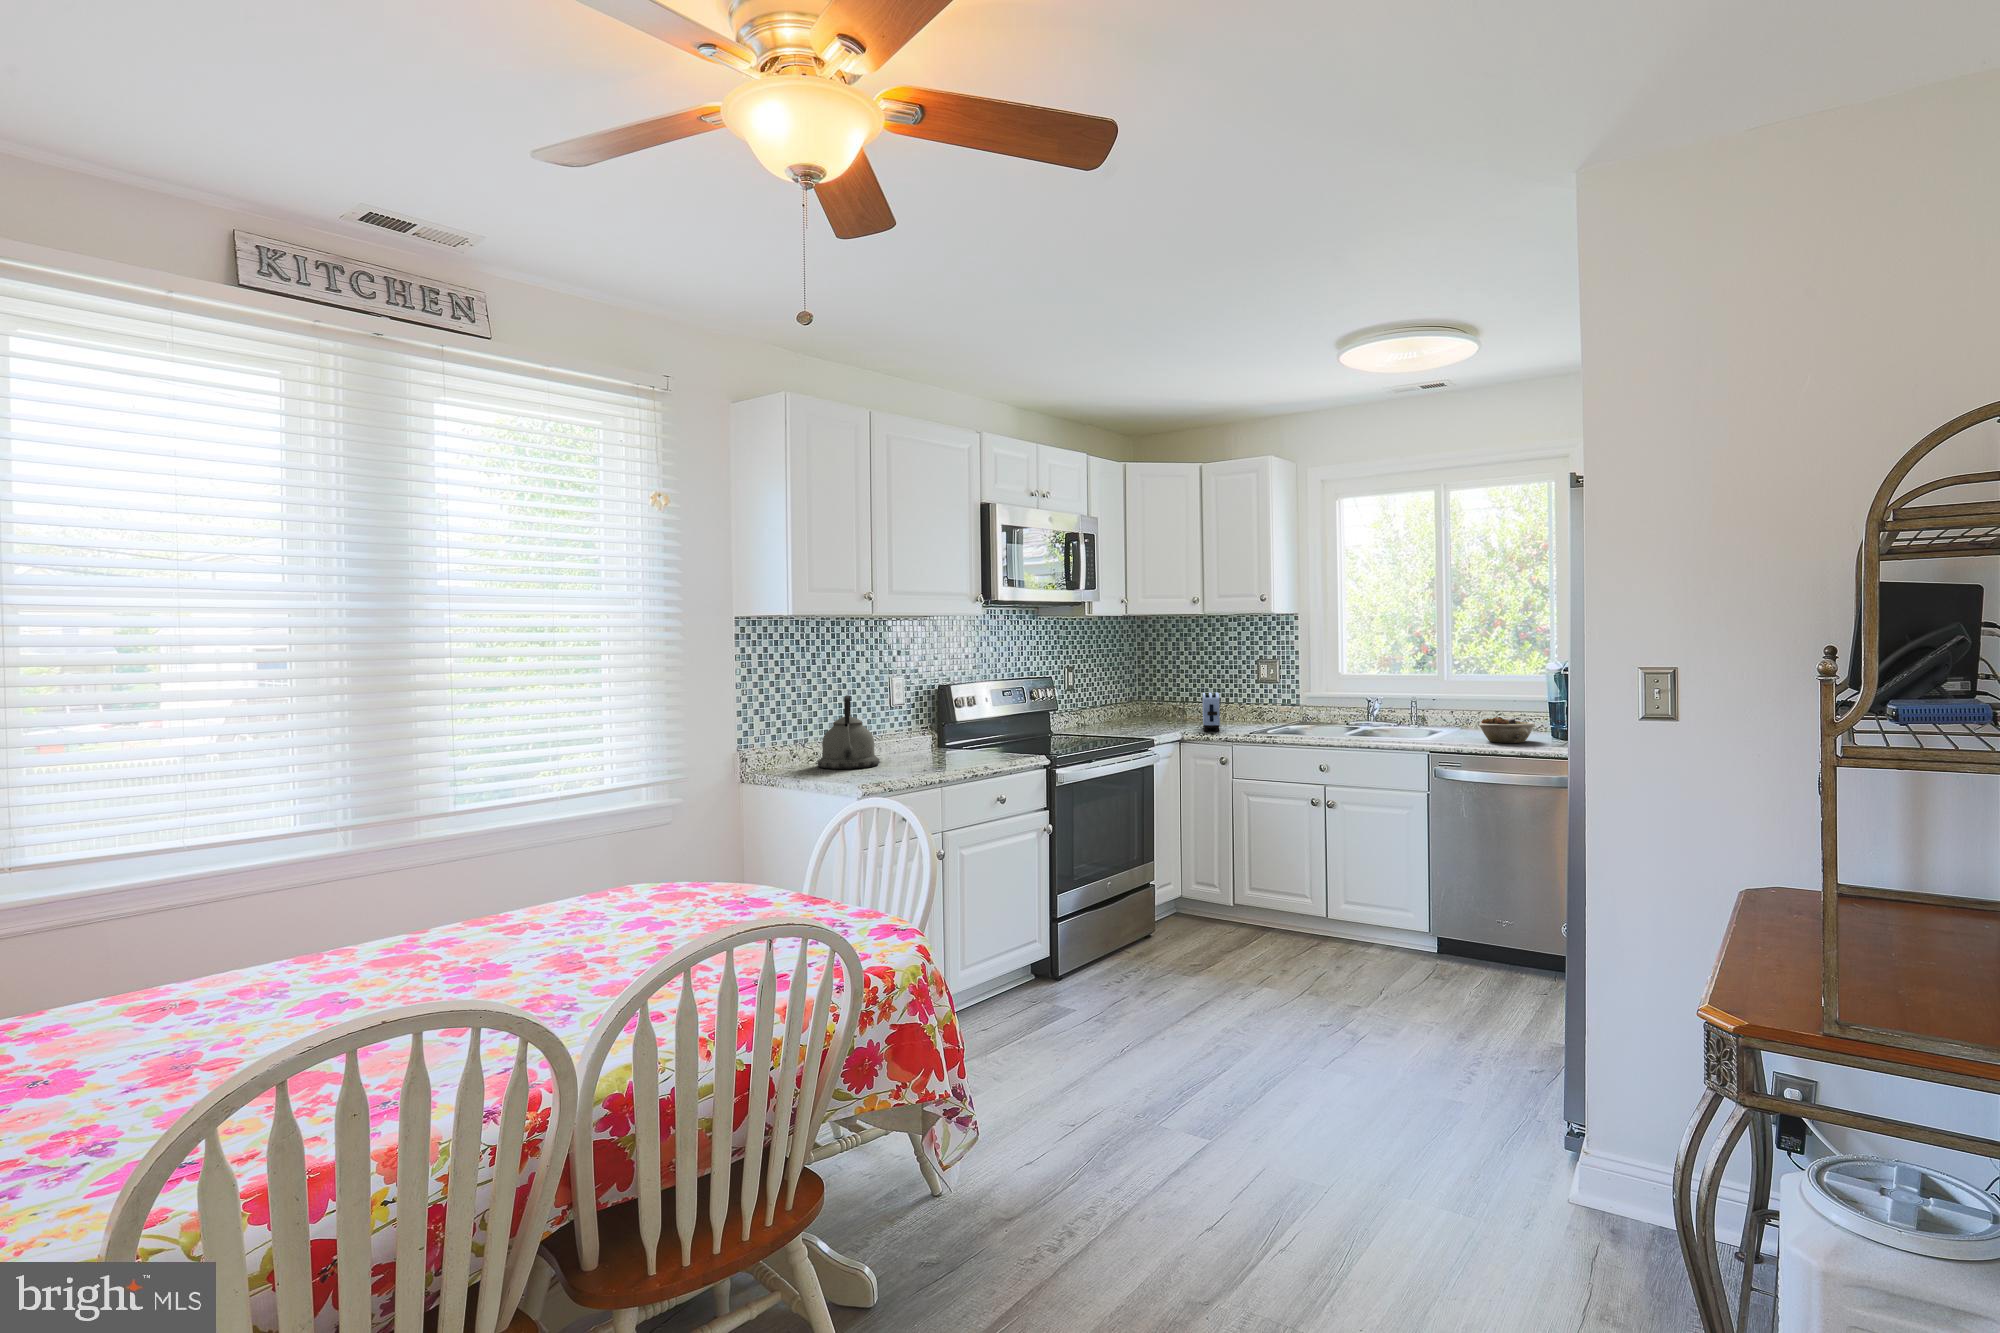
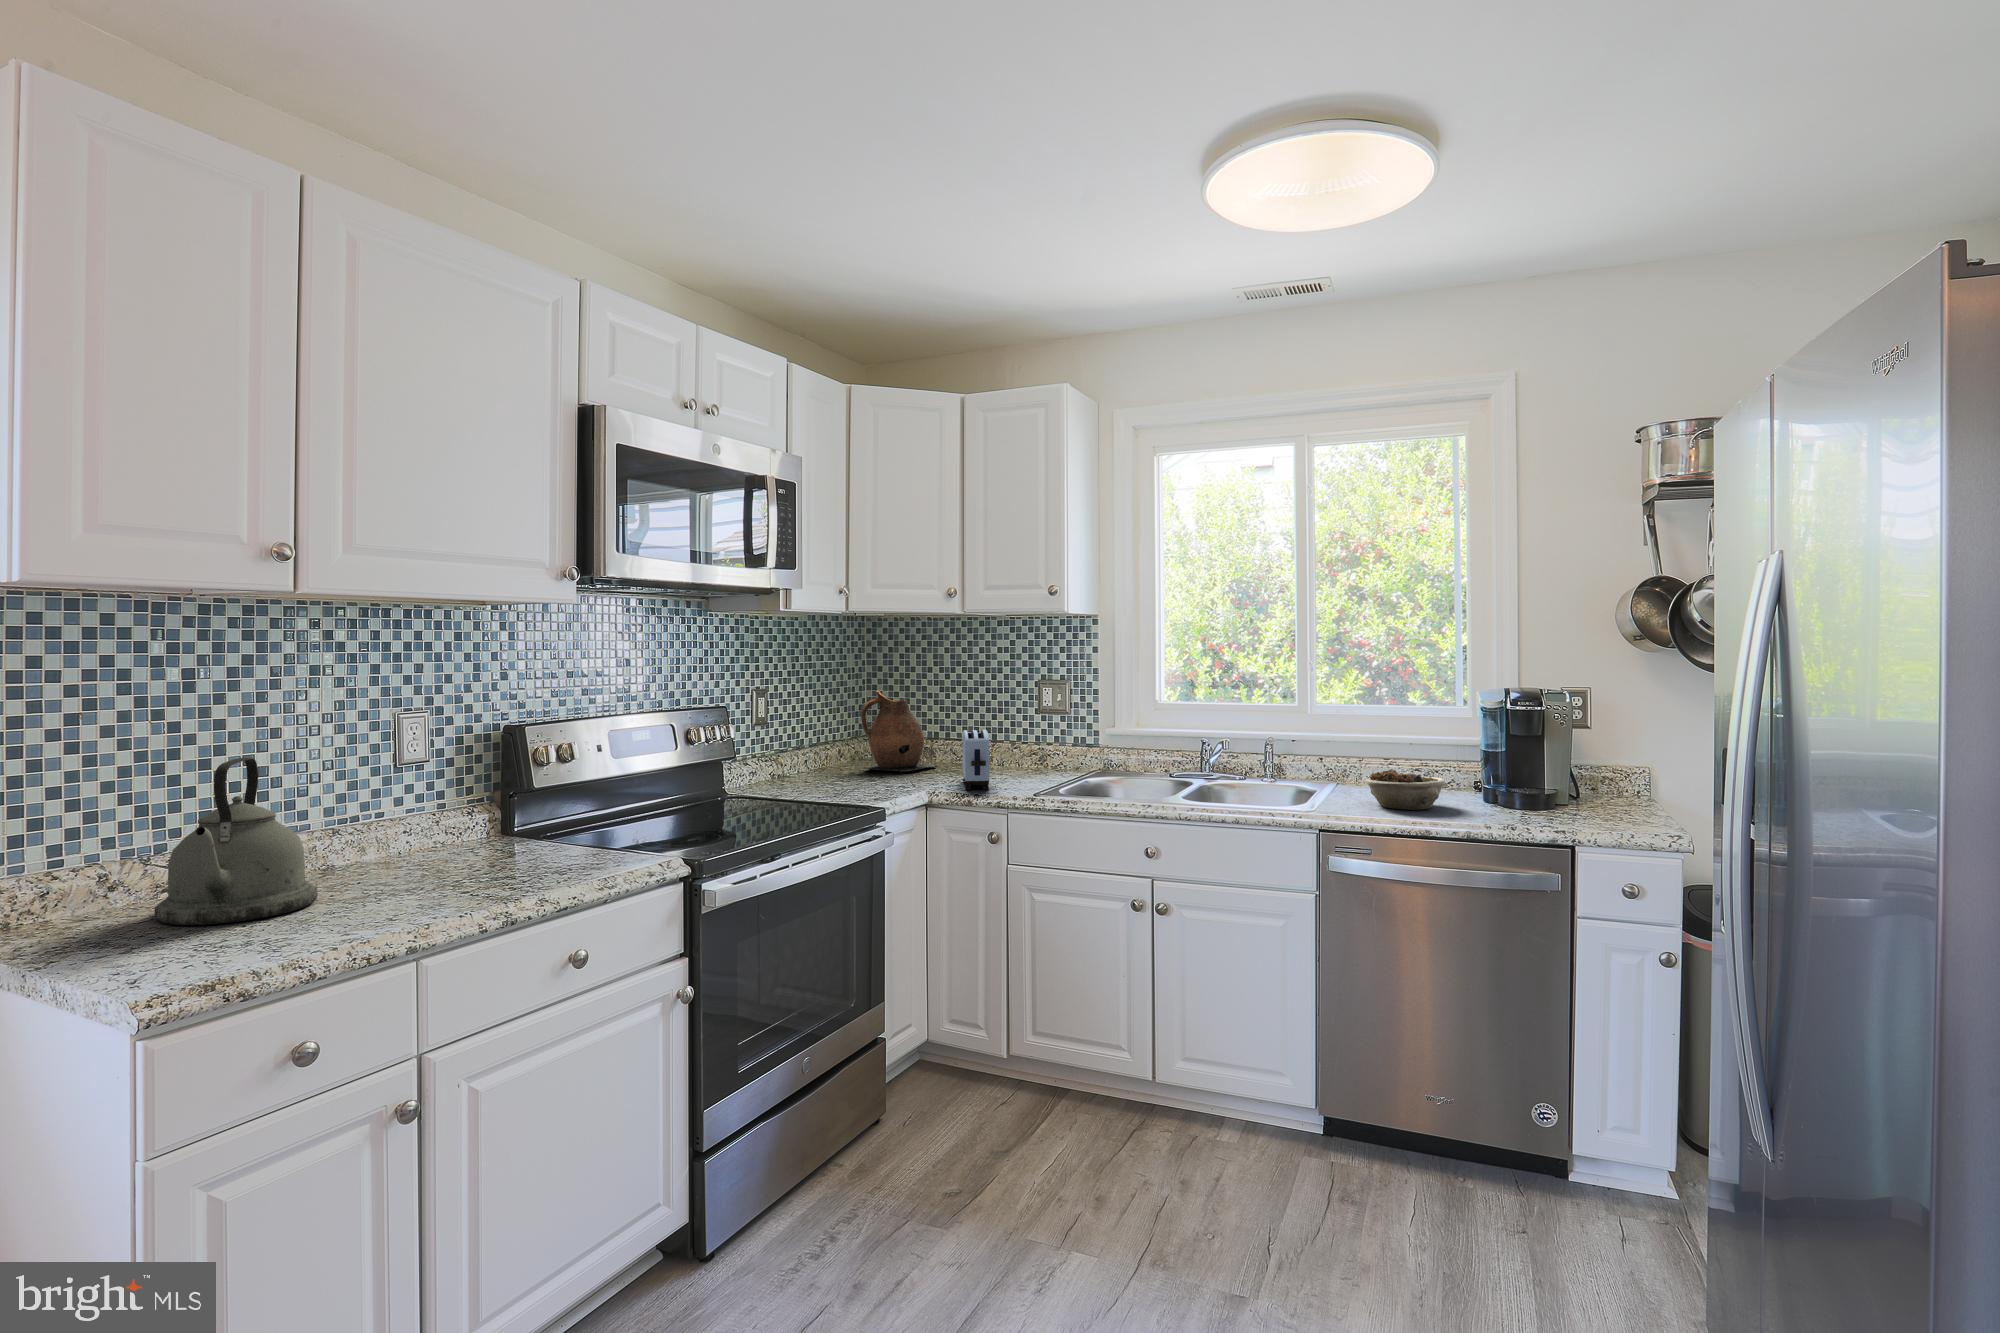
ceramic pitcher: none [1134,668,1186,723] -> present [861,691,937,773]

